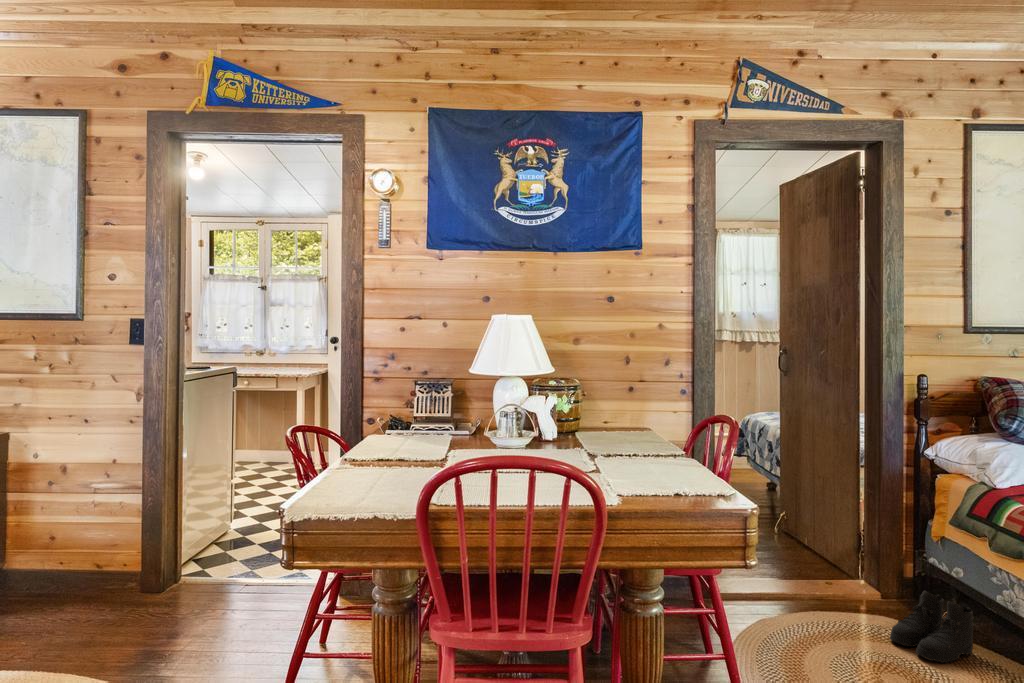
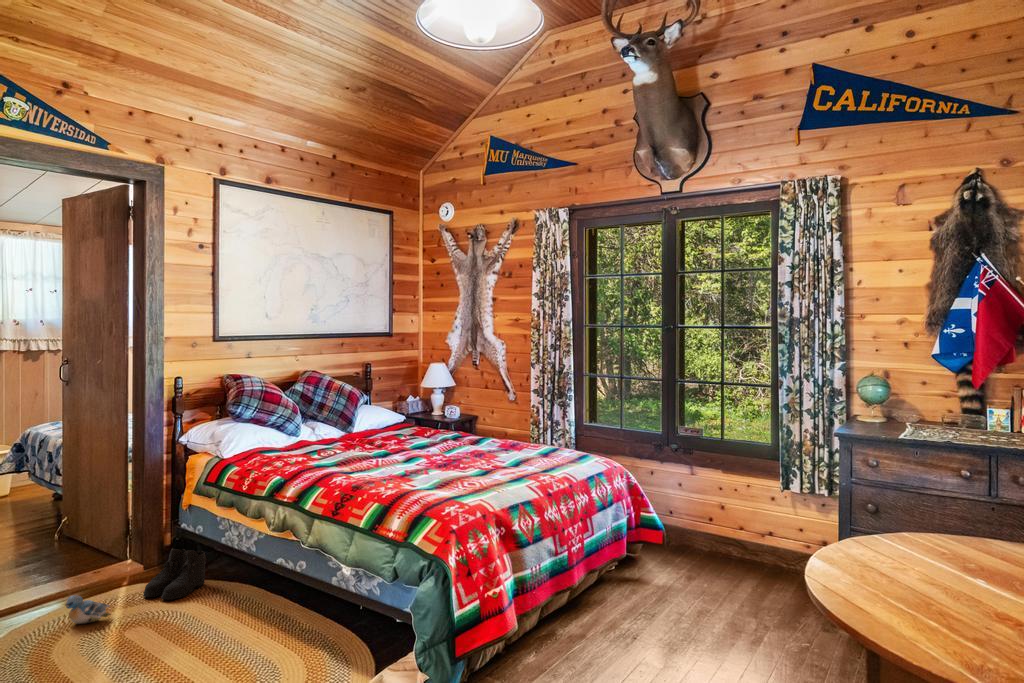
plush toy: none [807,612,858,653] -> present [65,595,111,624]

